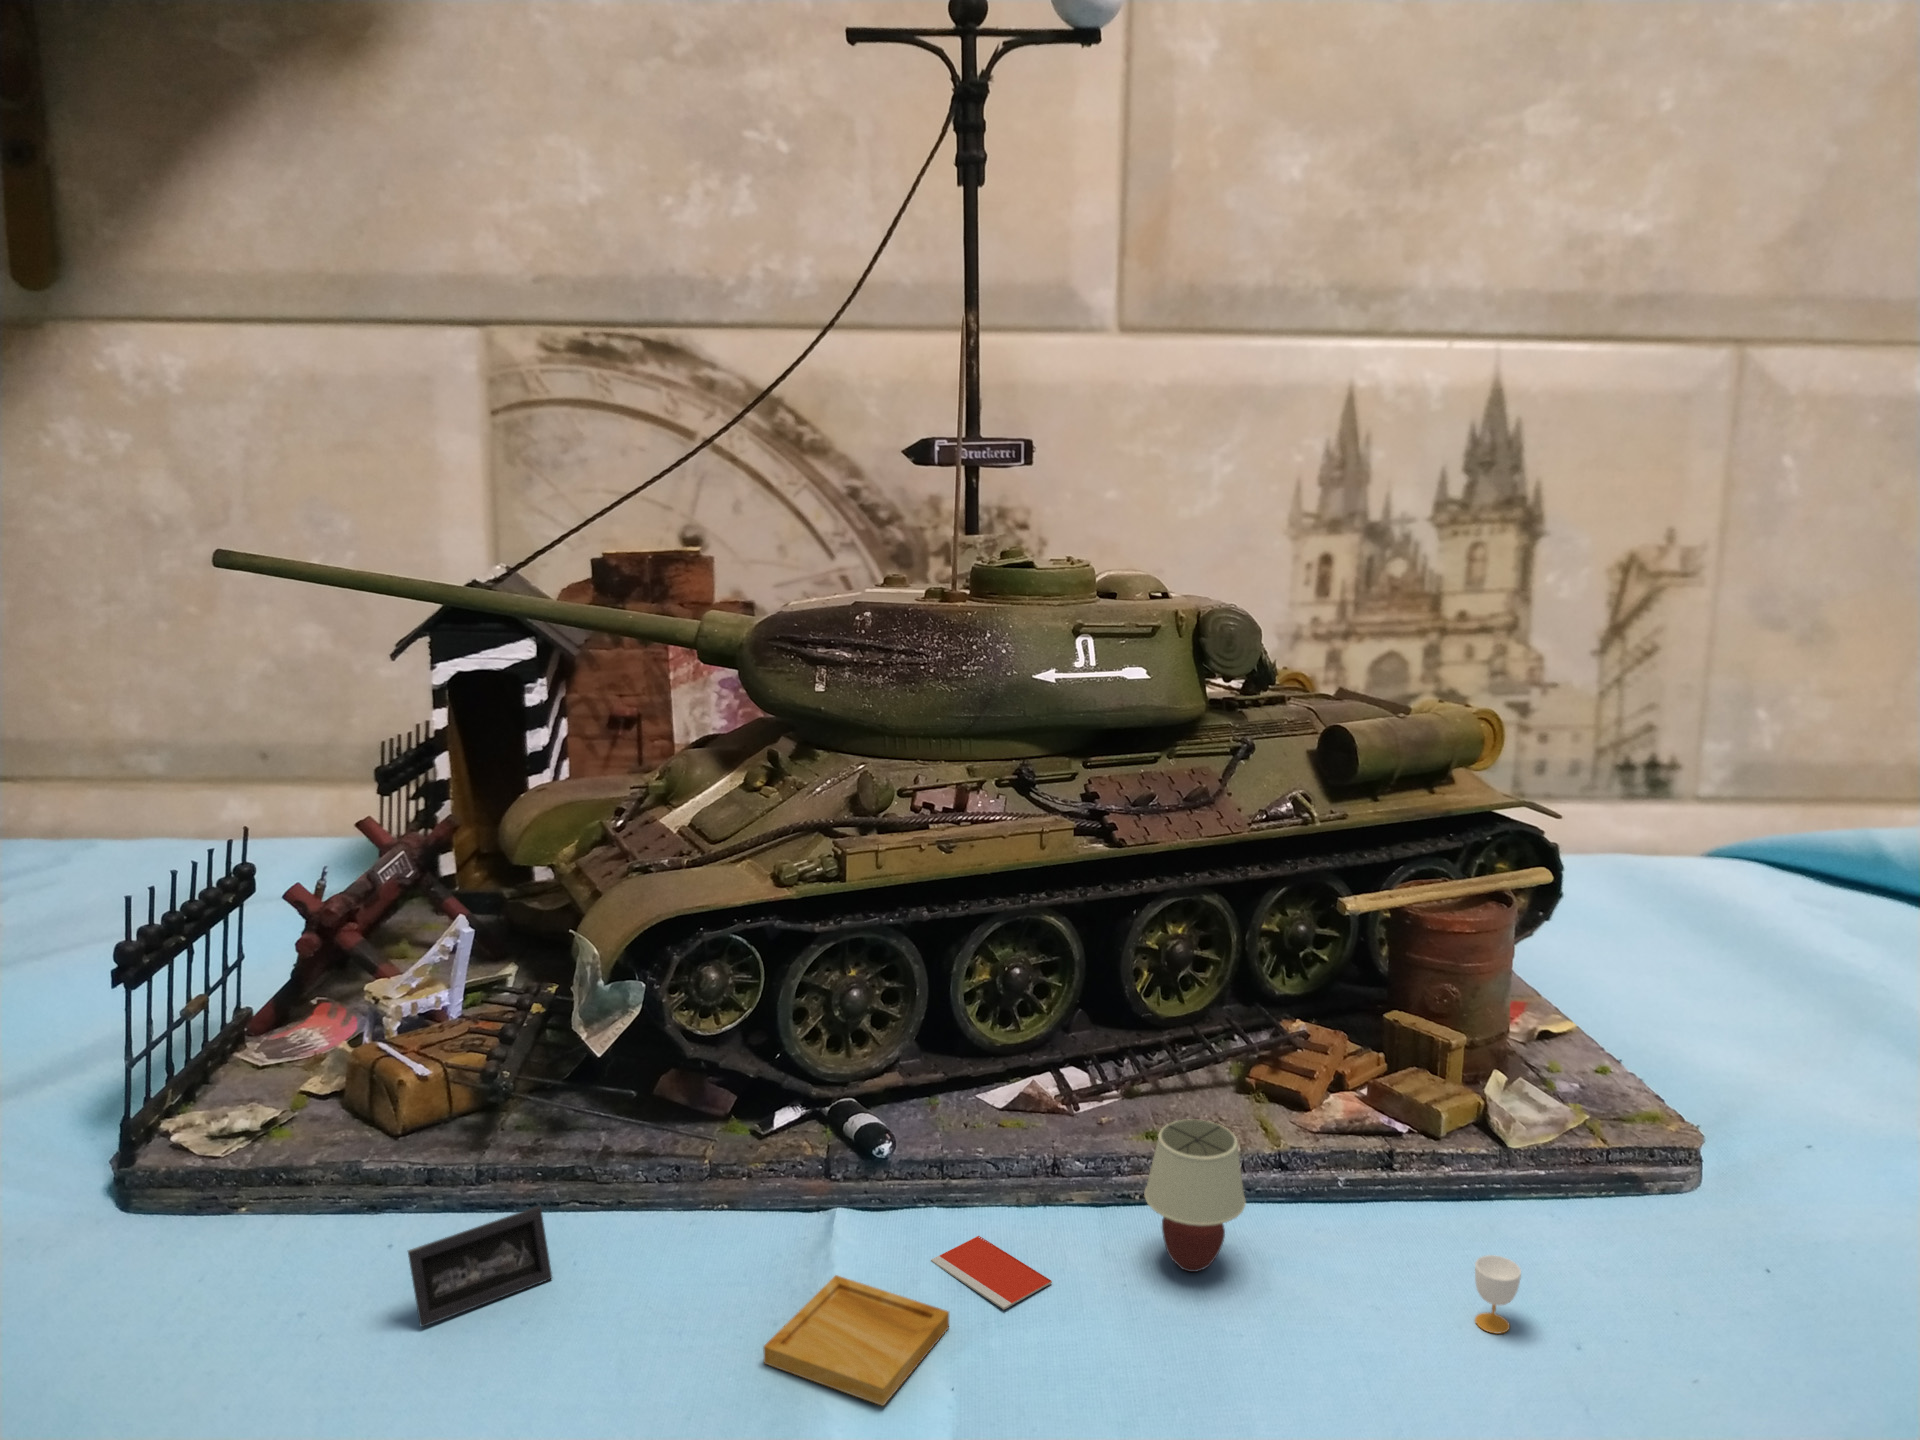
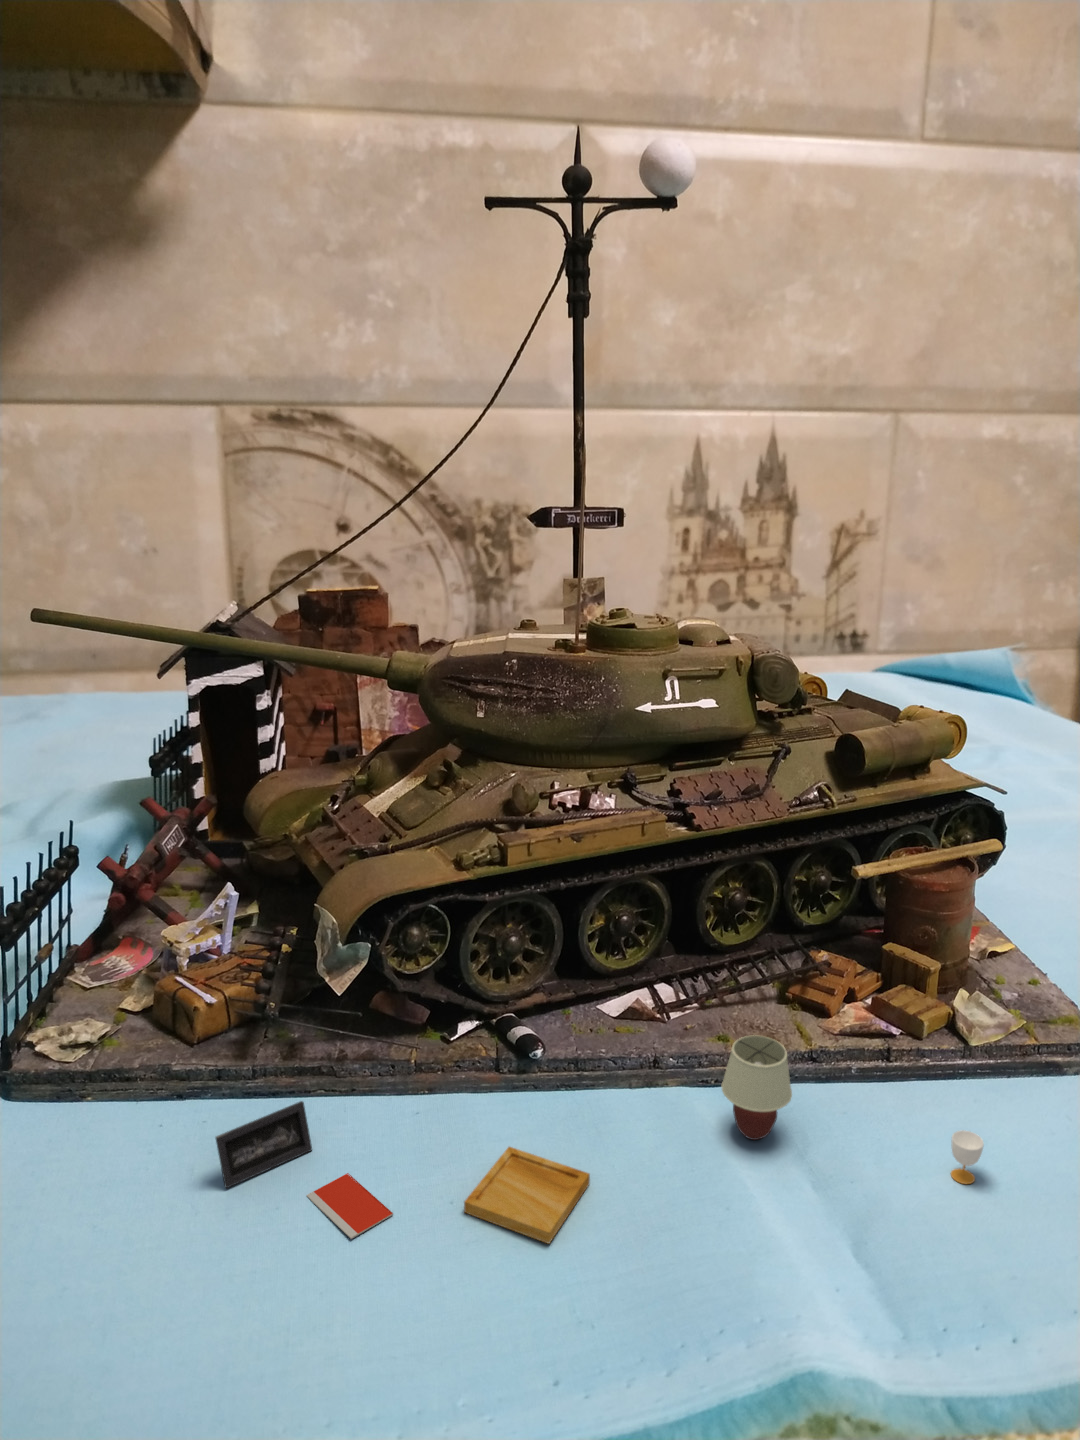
notebook: present [931,1236,1052,1309] -> present [307,1173,393,1239]

